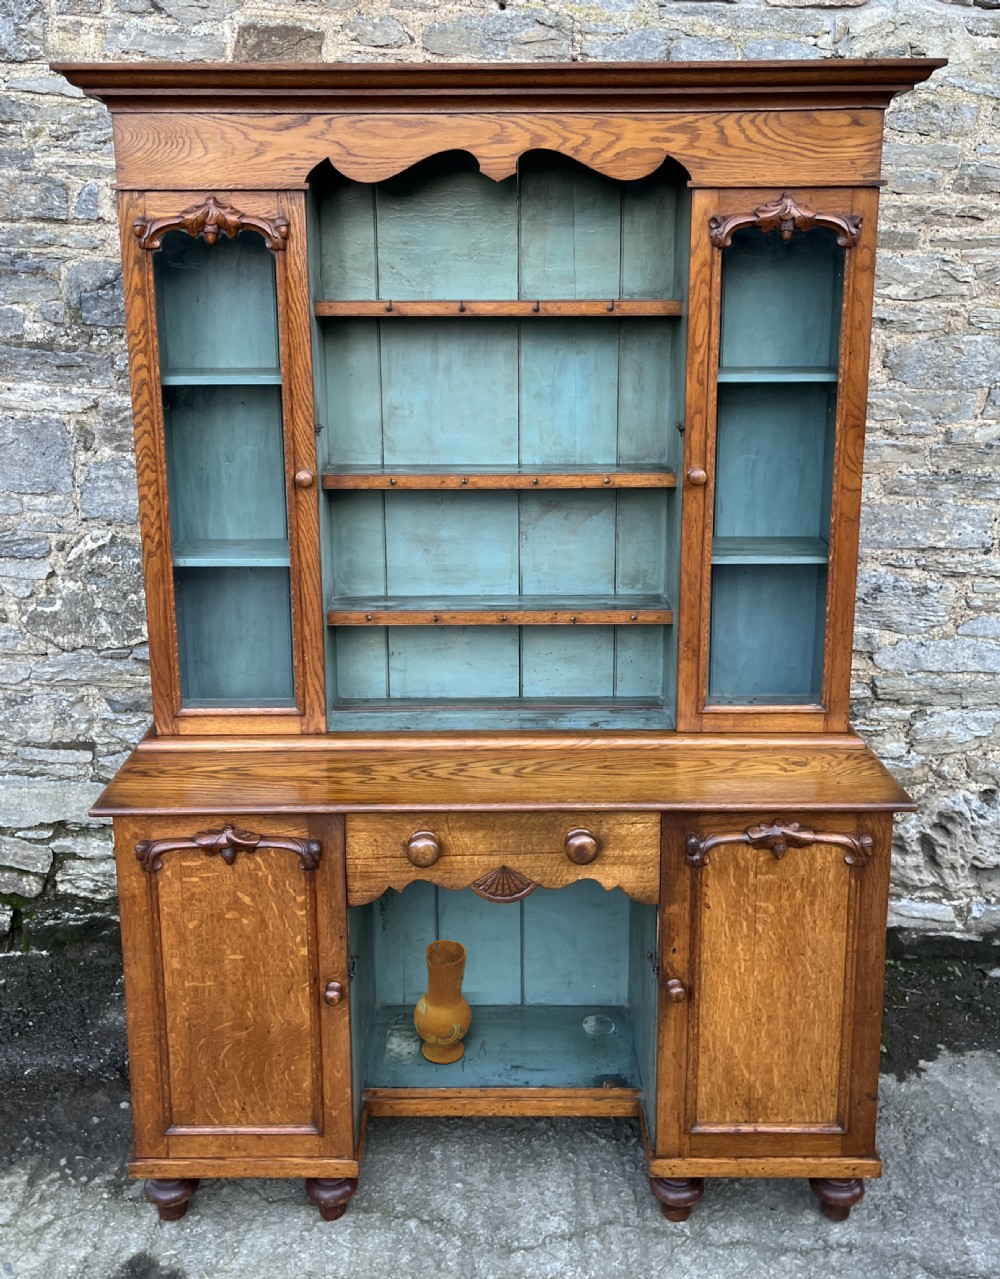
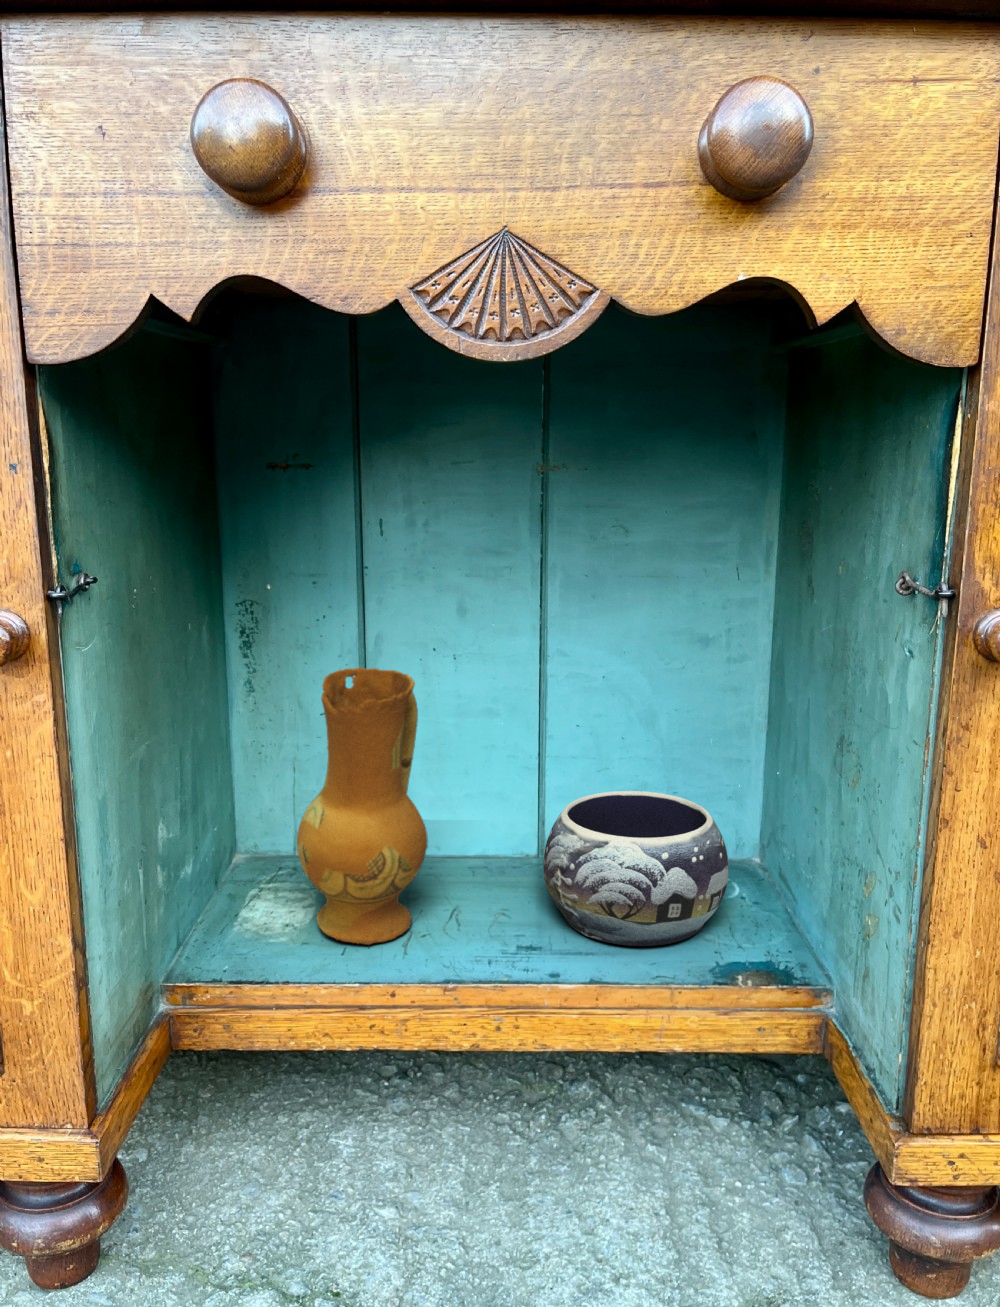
decorative bowl: none [524,984,606,1064] -> present [543,791,729,946]

